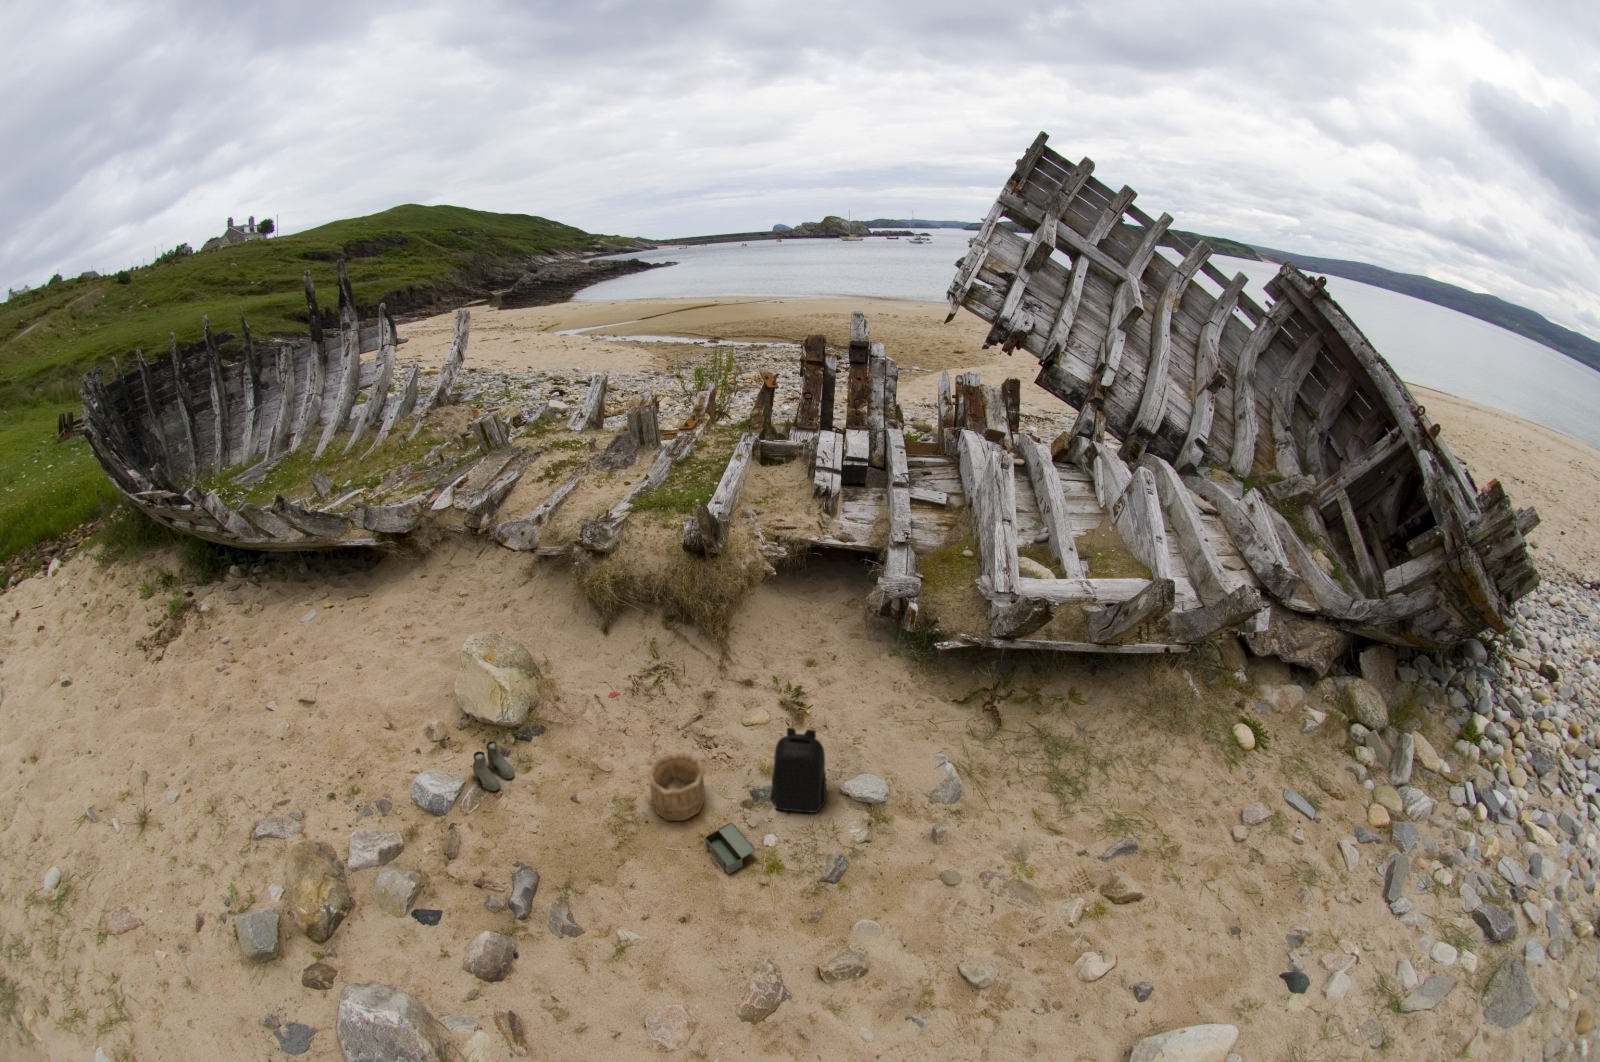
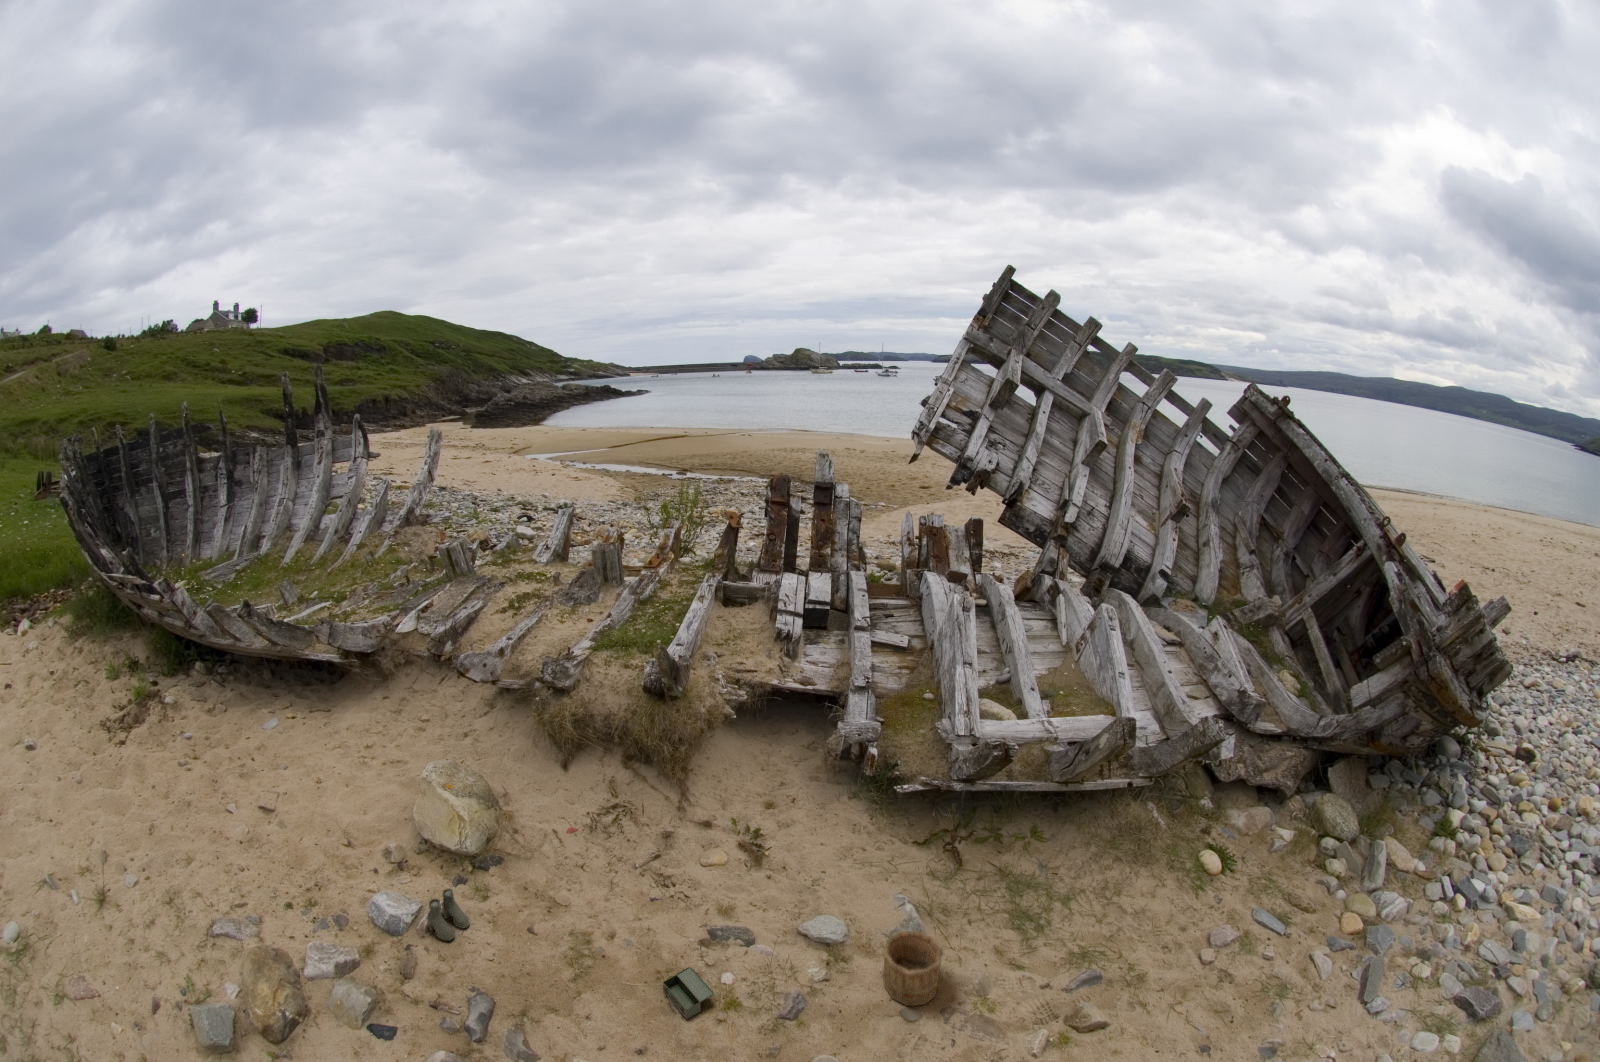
backpack: present [771,728,826,813] -> none [730,868,787,956]
wooden bucket: present [648,753,705,821] -> present [883,931,942,1006]

